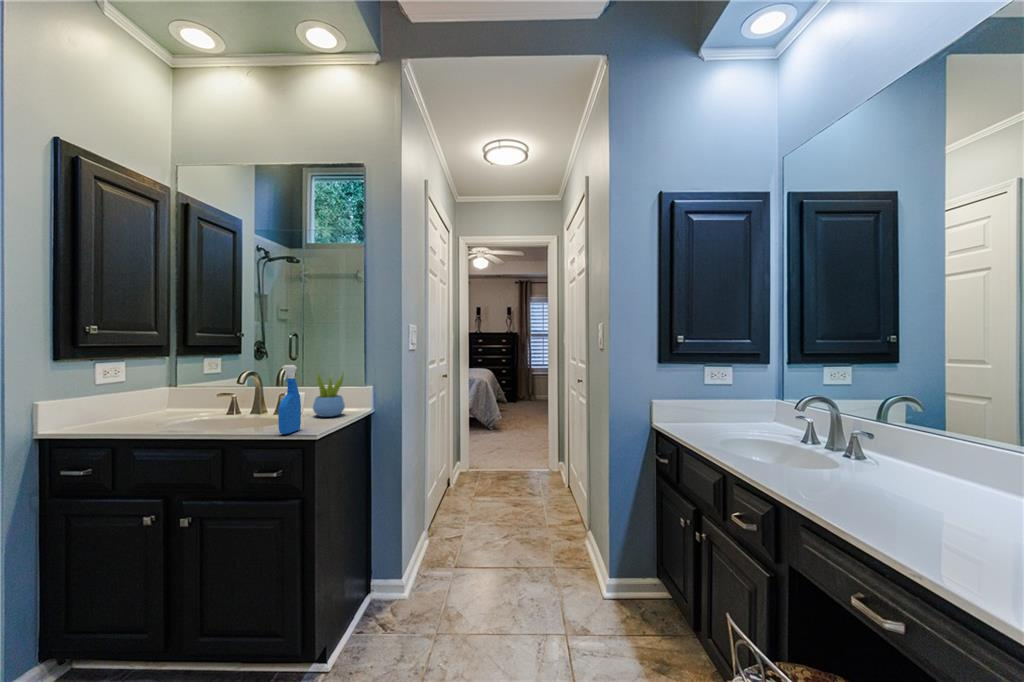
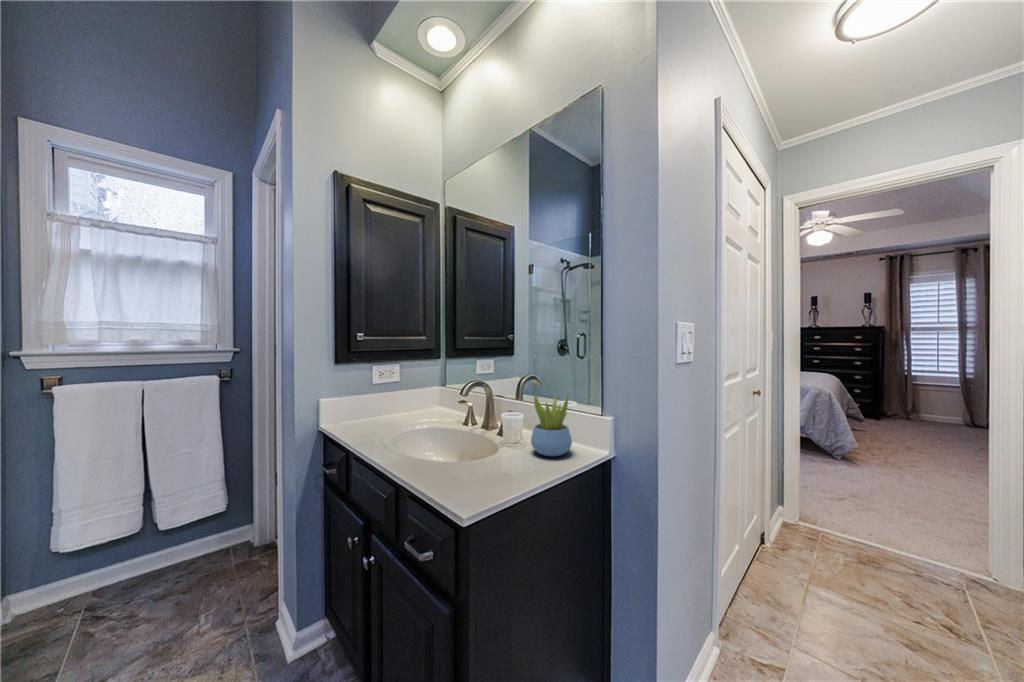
spray bottle: present [278,365,301,434] -> none [452,388,489,488]

